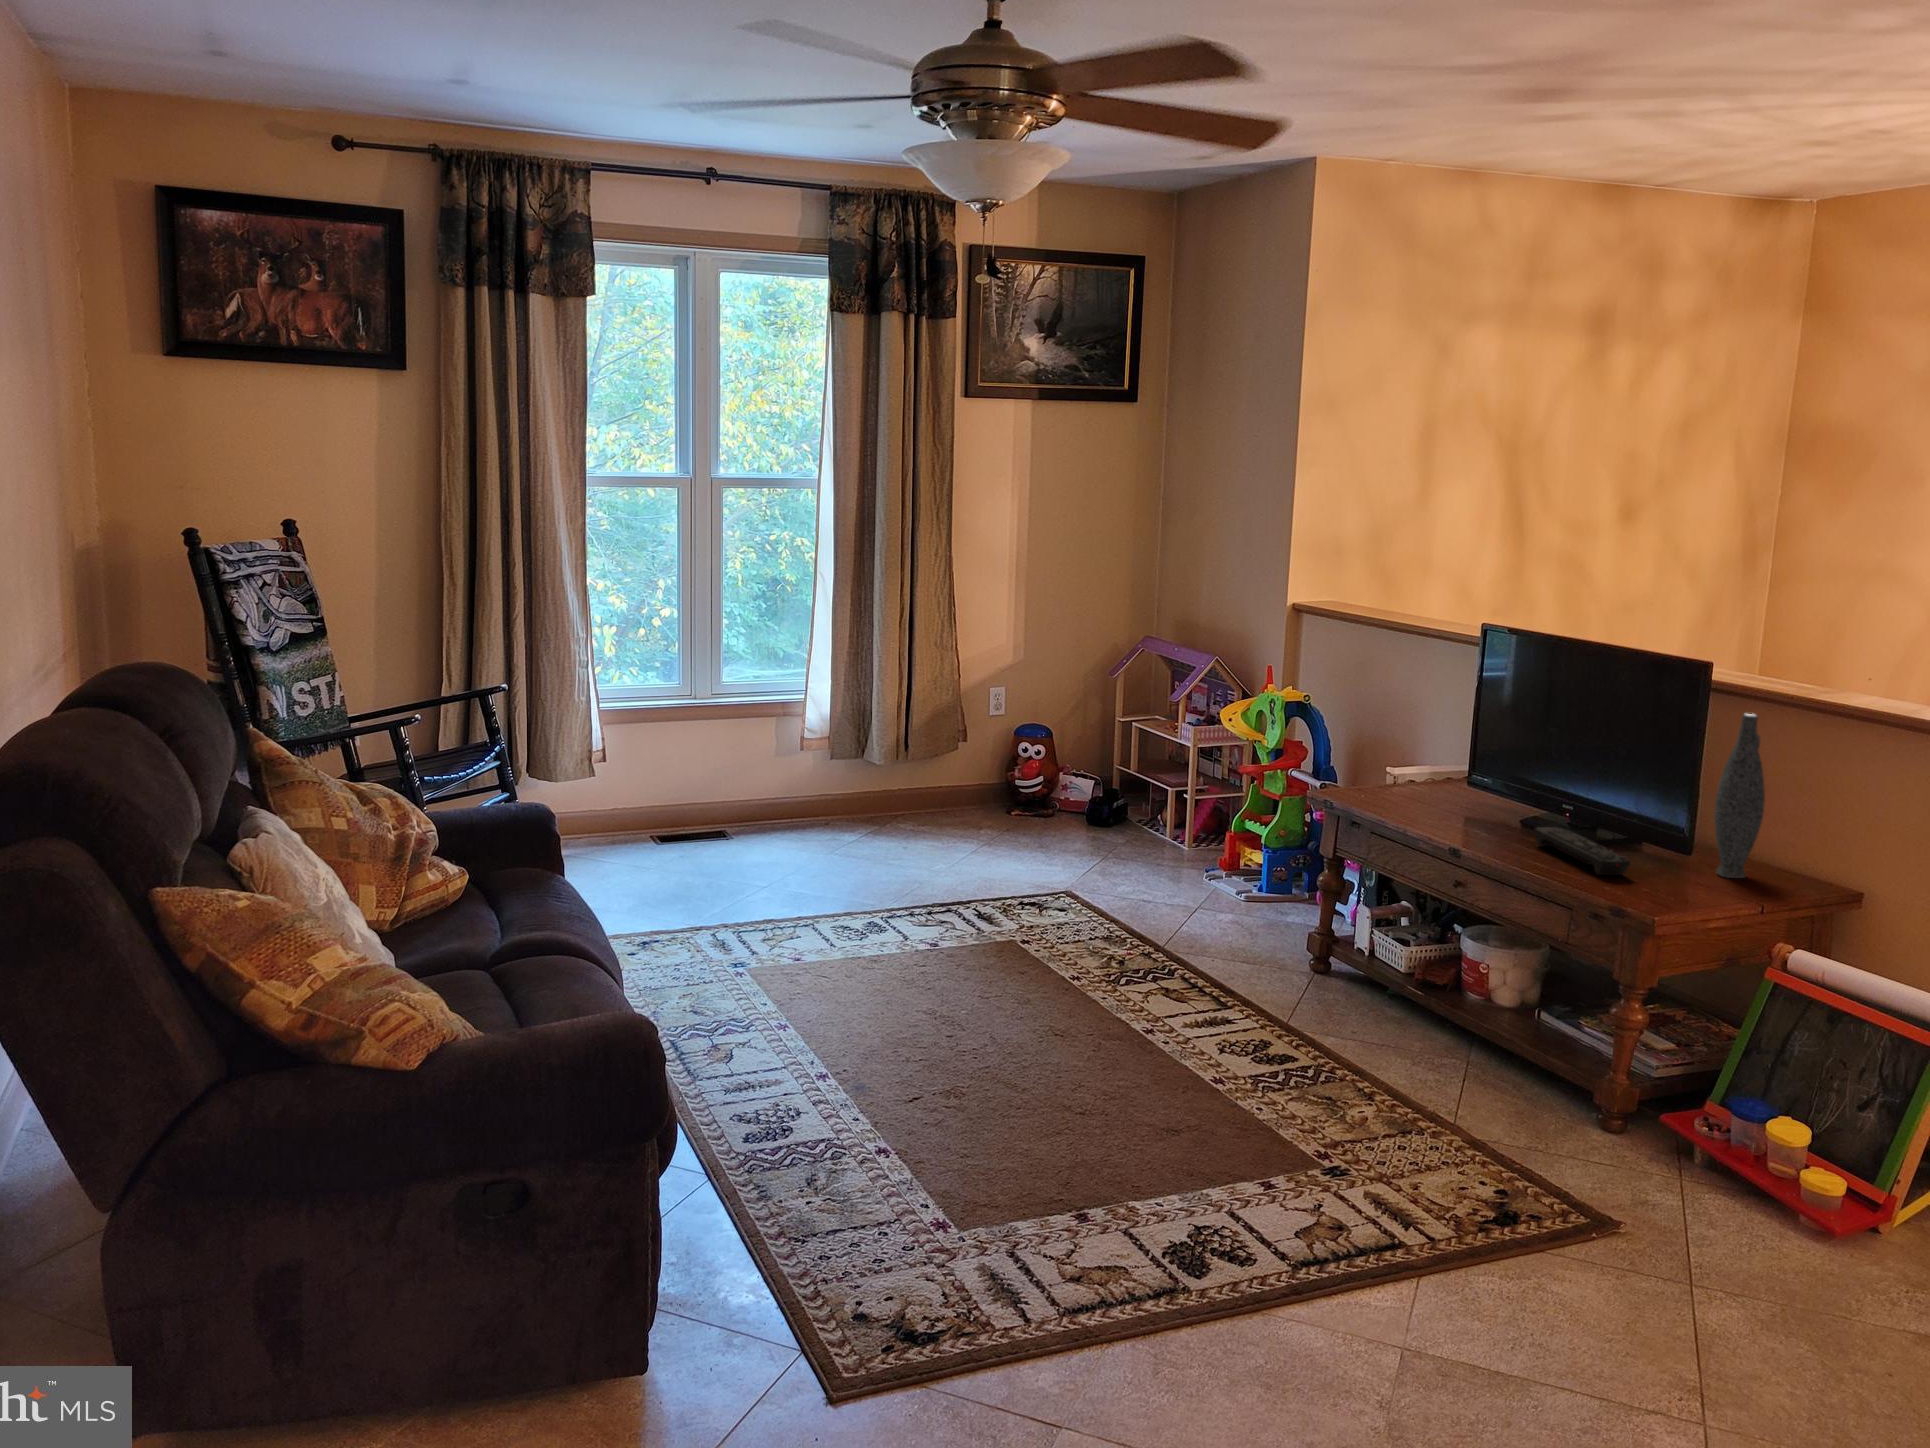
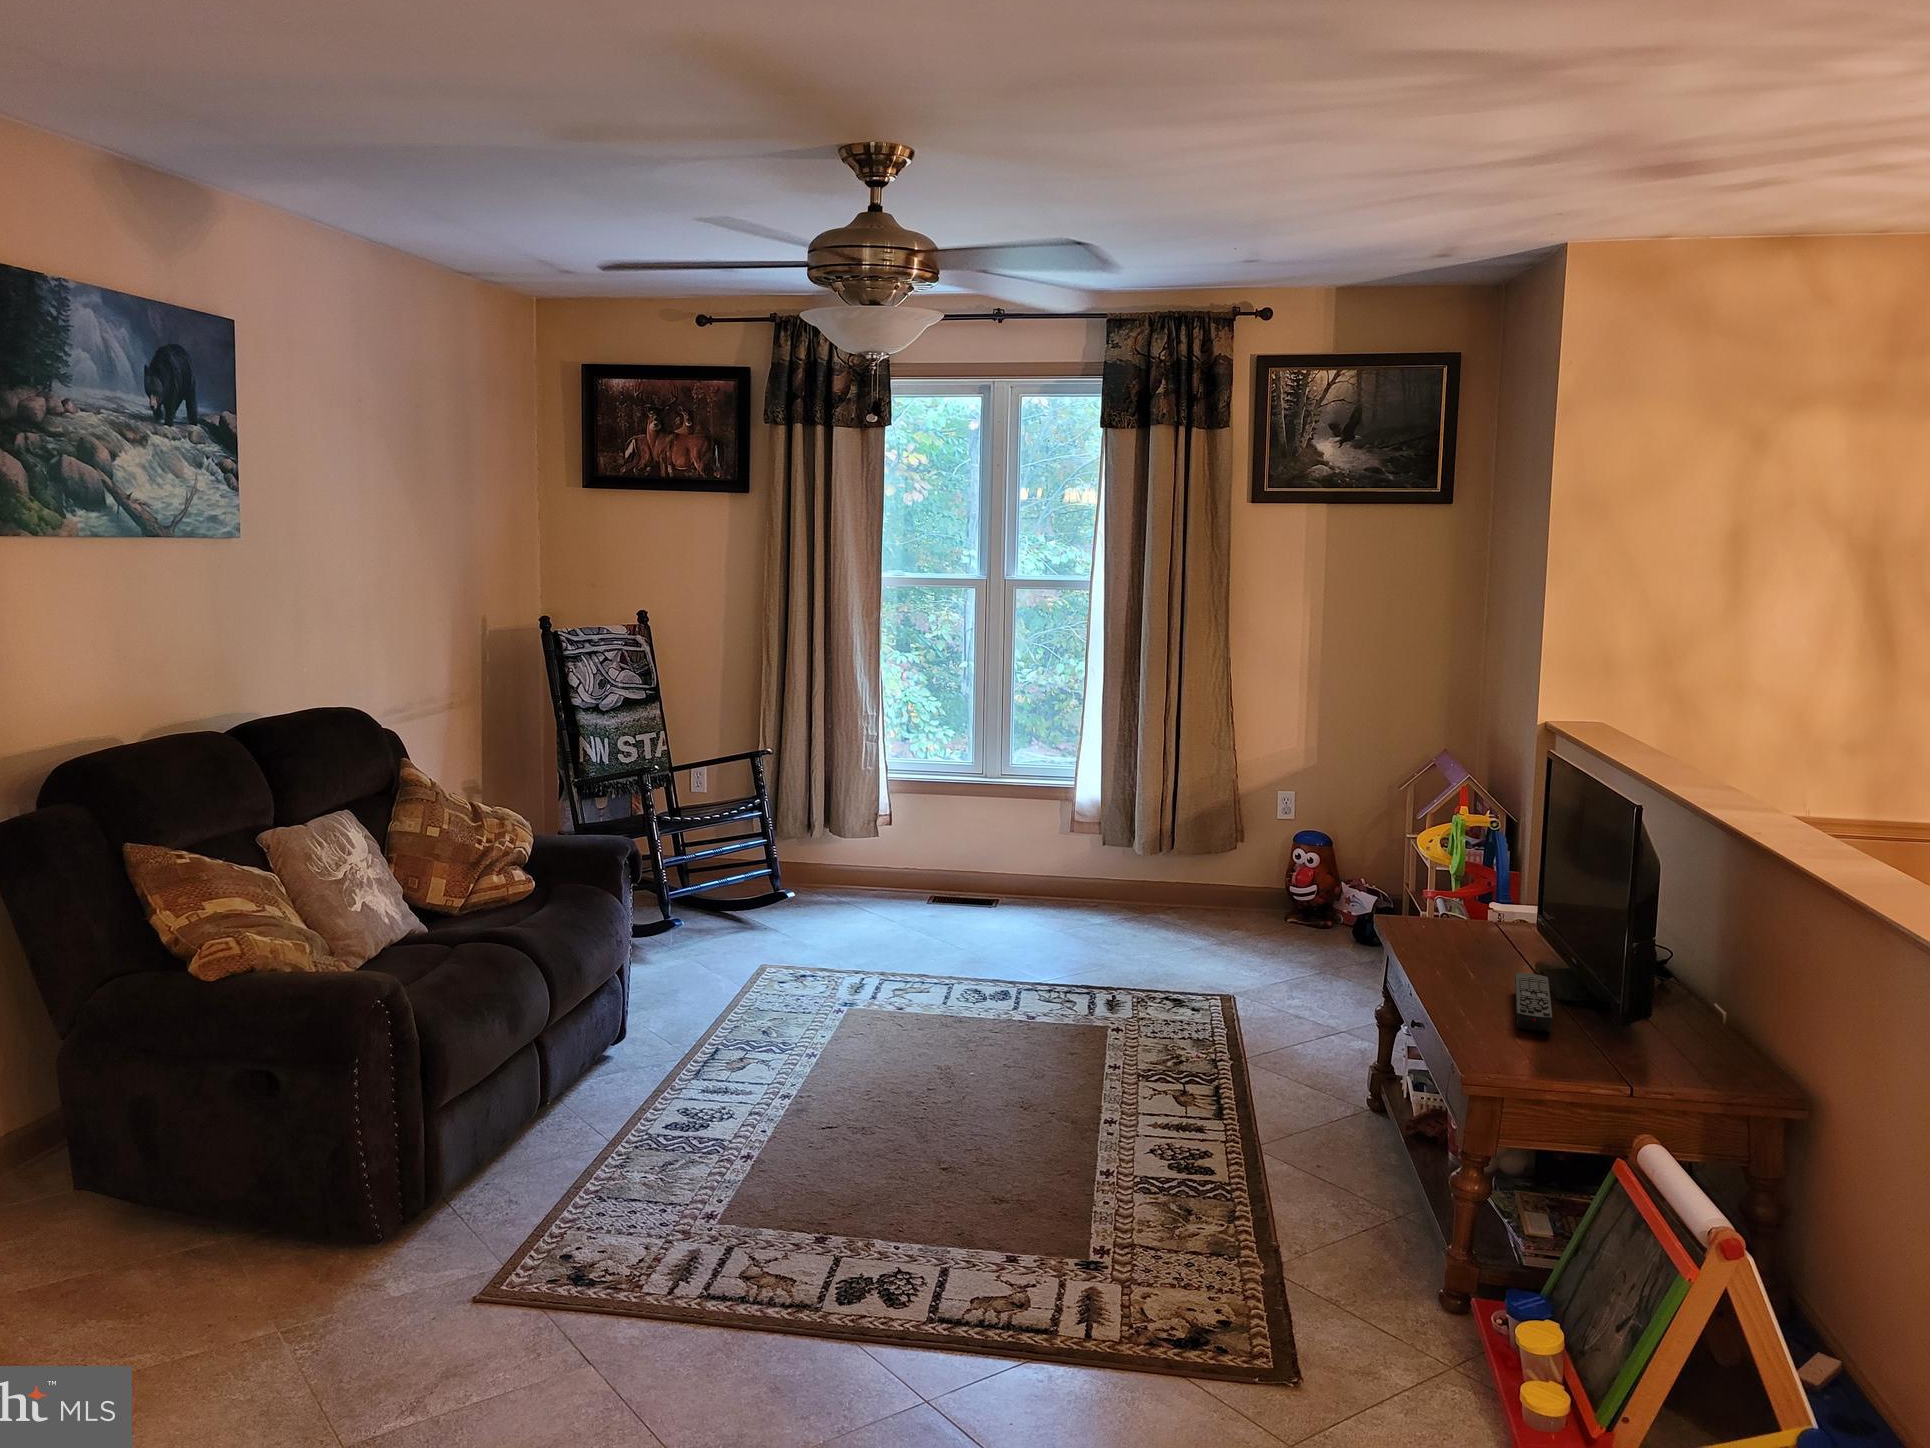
vase: present [1714,714,1765,878] -> none [1661,873,1724,1057]

